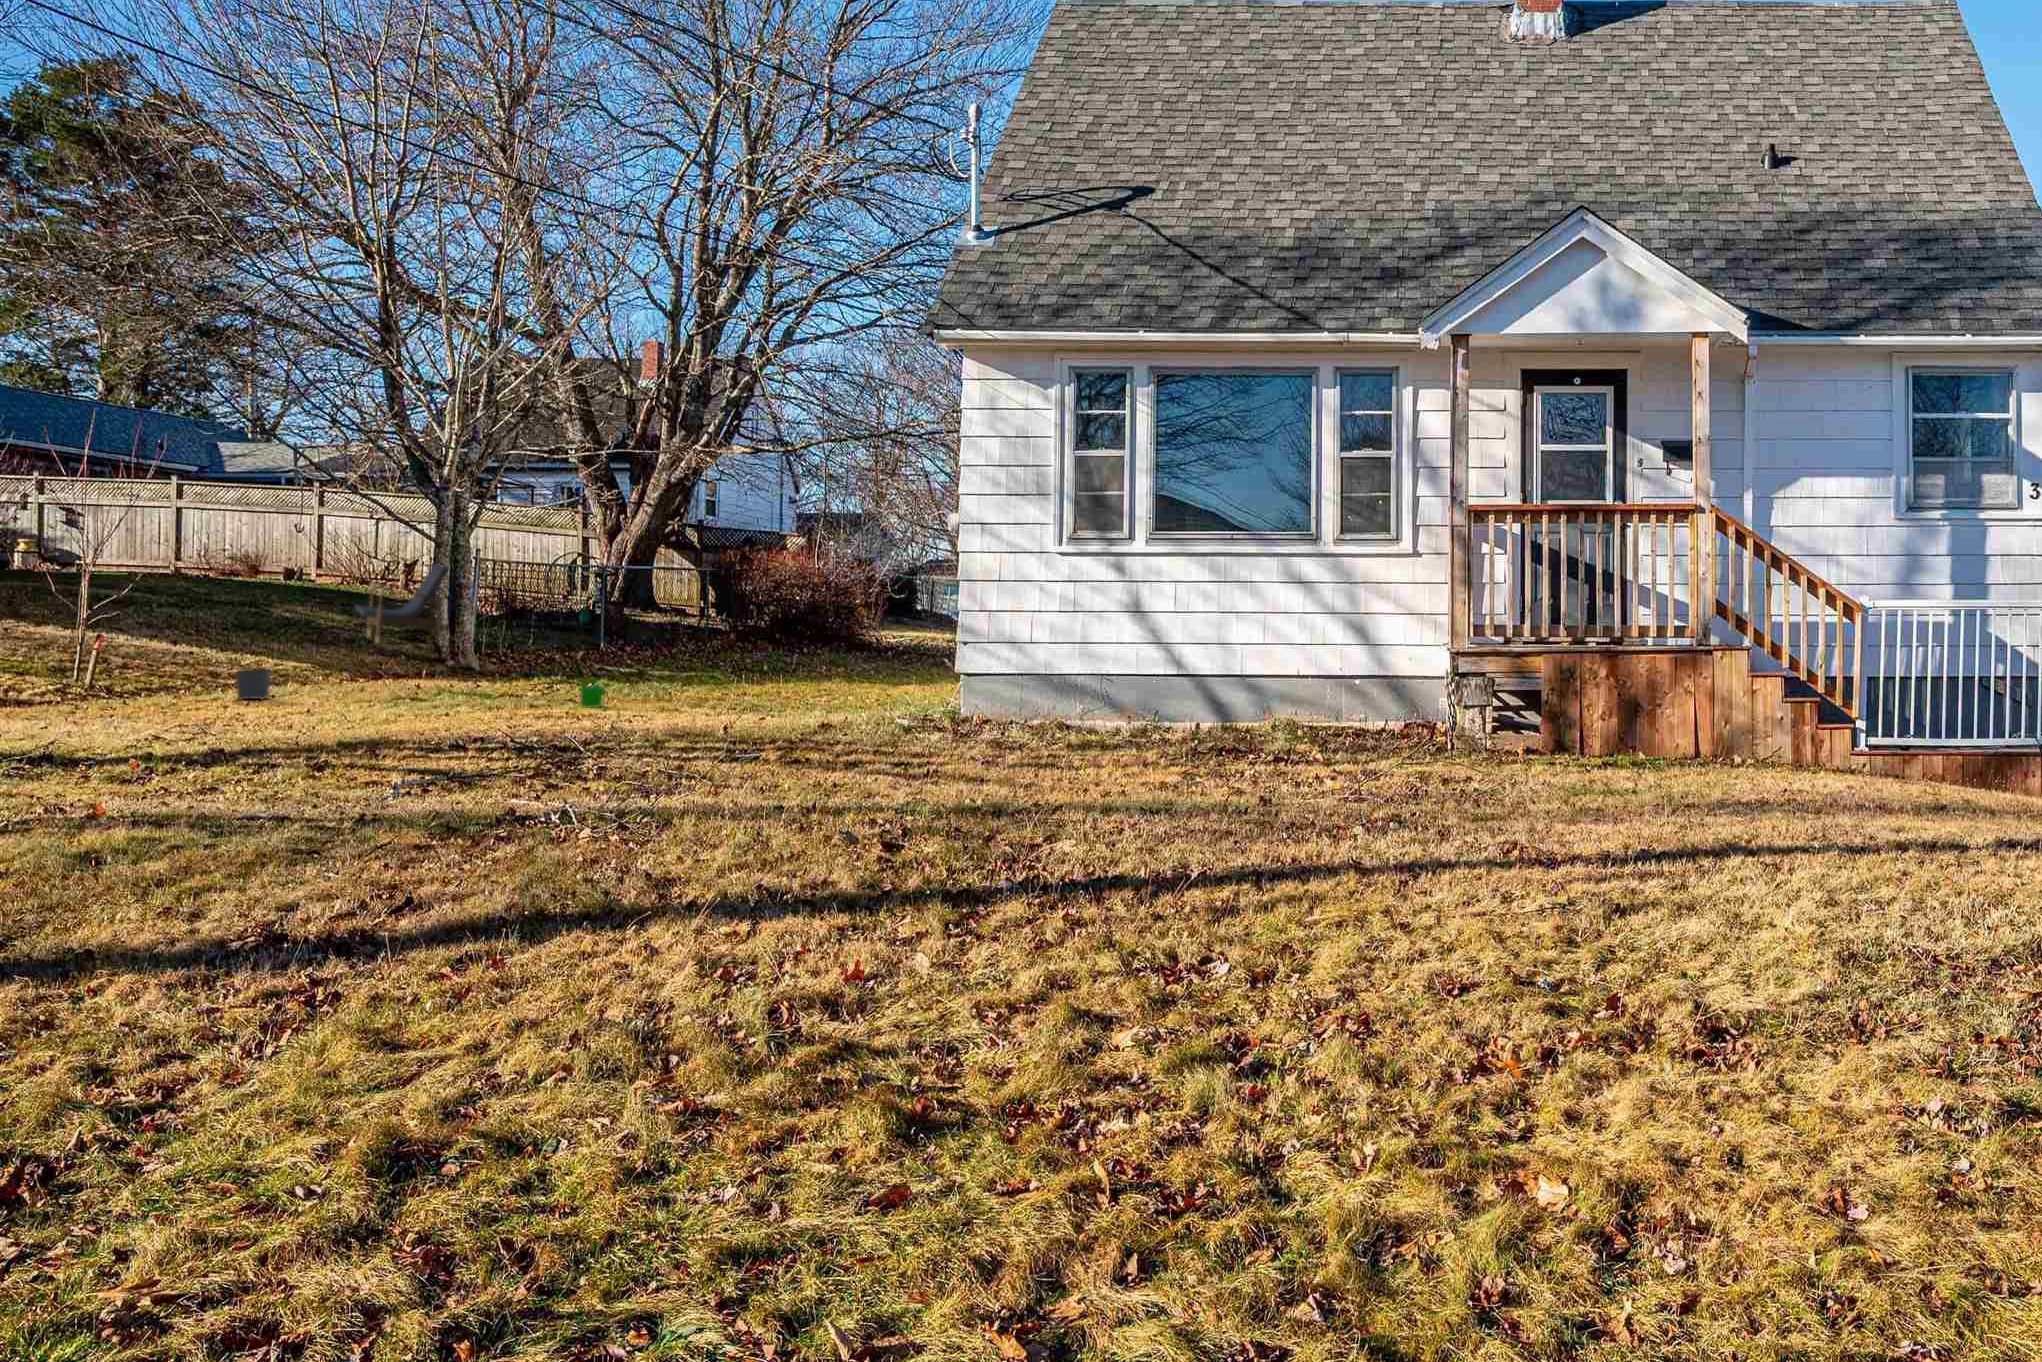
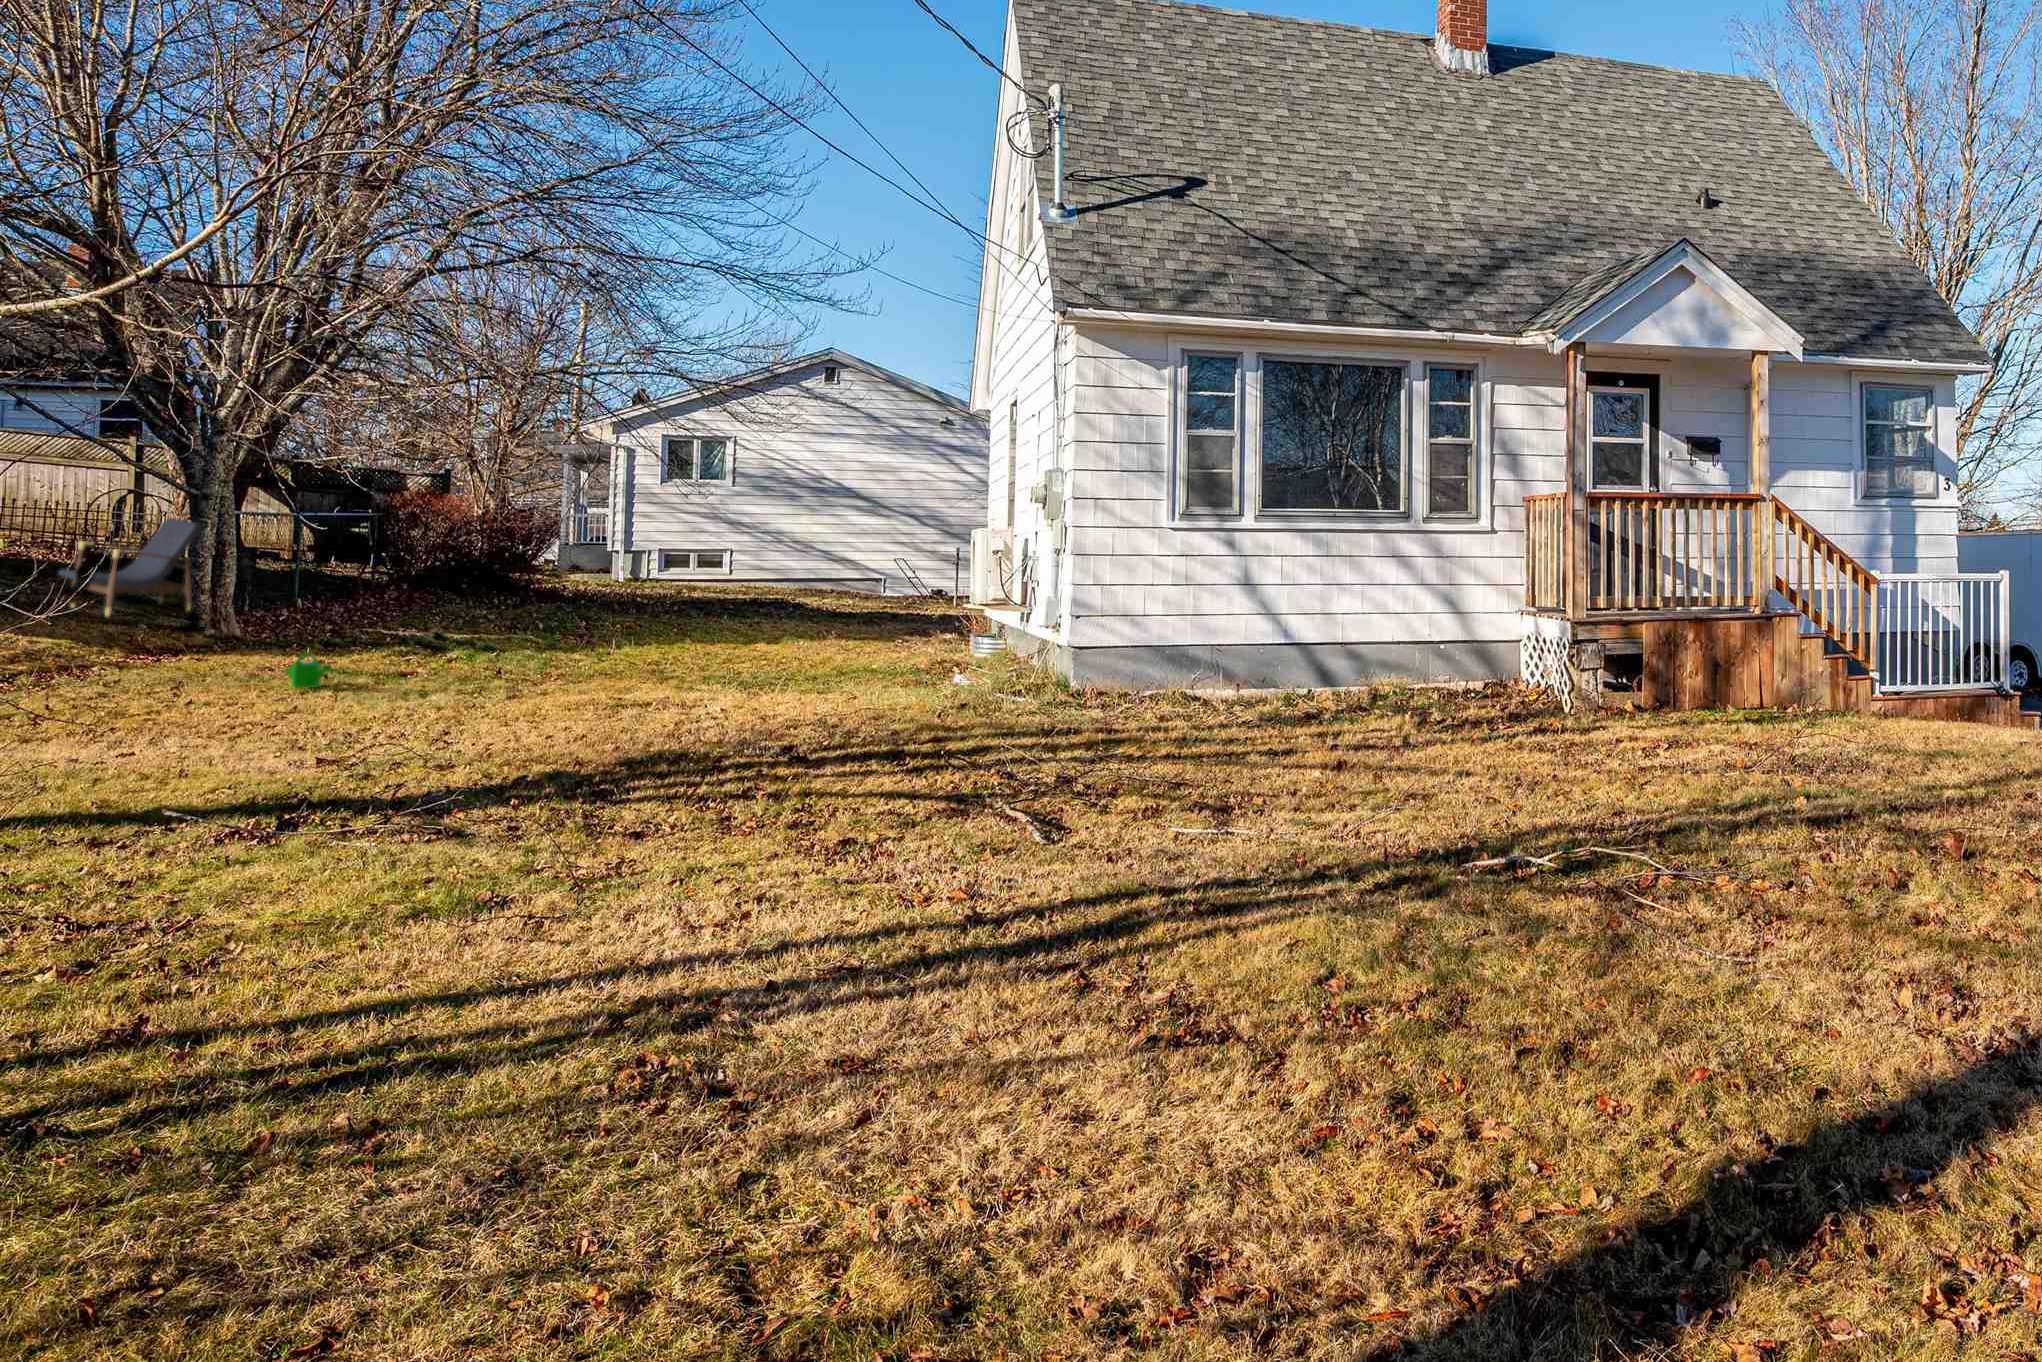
planter: present [236,668,270,700] -> none [120,664,167,706]
watering can: present [580,678,606,708] -> present [287,652,332,689]

